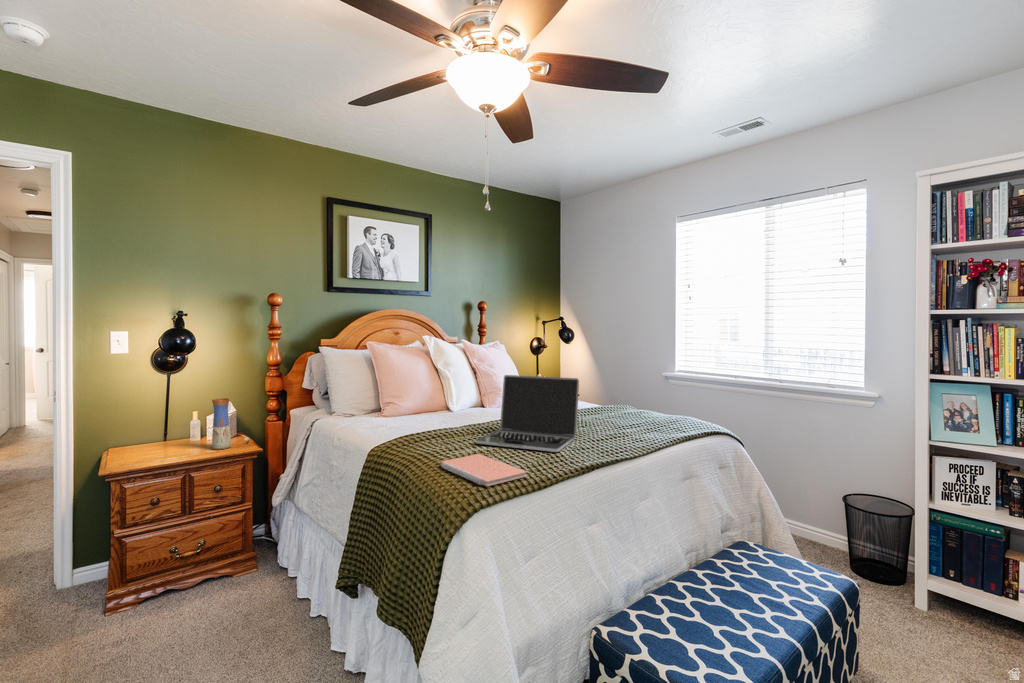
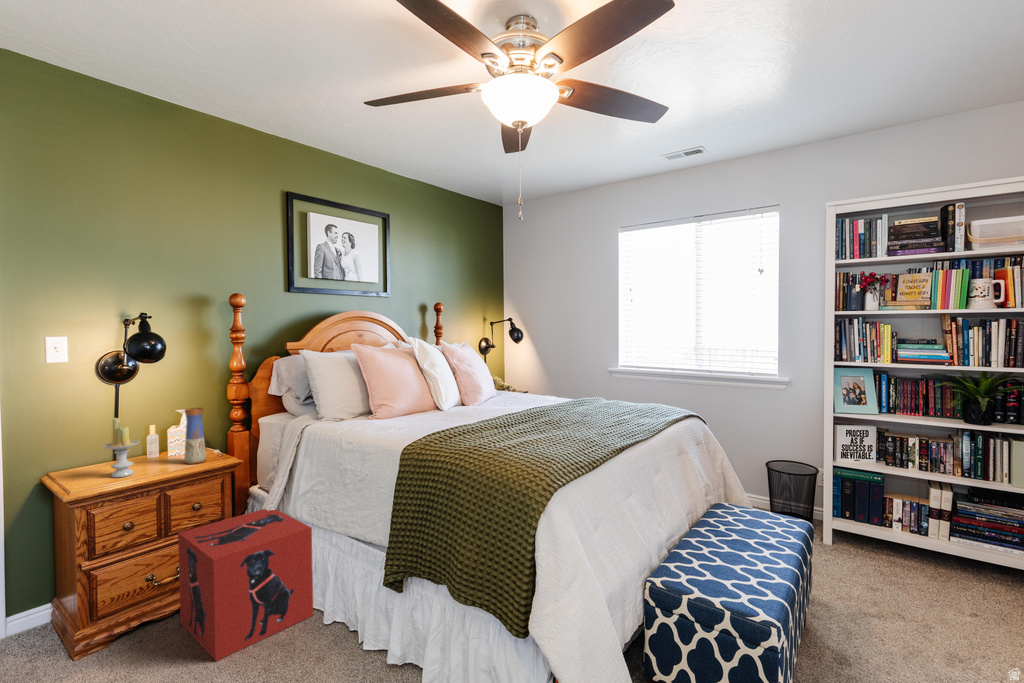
laptop: present [475,375,579,452] -> none [500,372,583,439]
candle: none [139,404,171,458] -> present [103,418,140,478]
notebook: present [441,454,527,486] -> none [491,444,578,469]
storage box: none [197,495,308,637] -> present [178,509,313,661]

